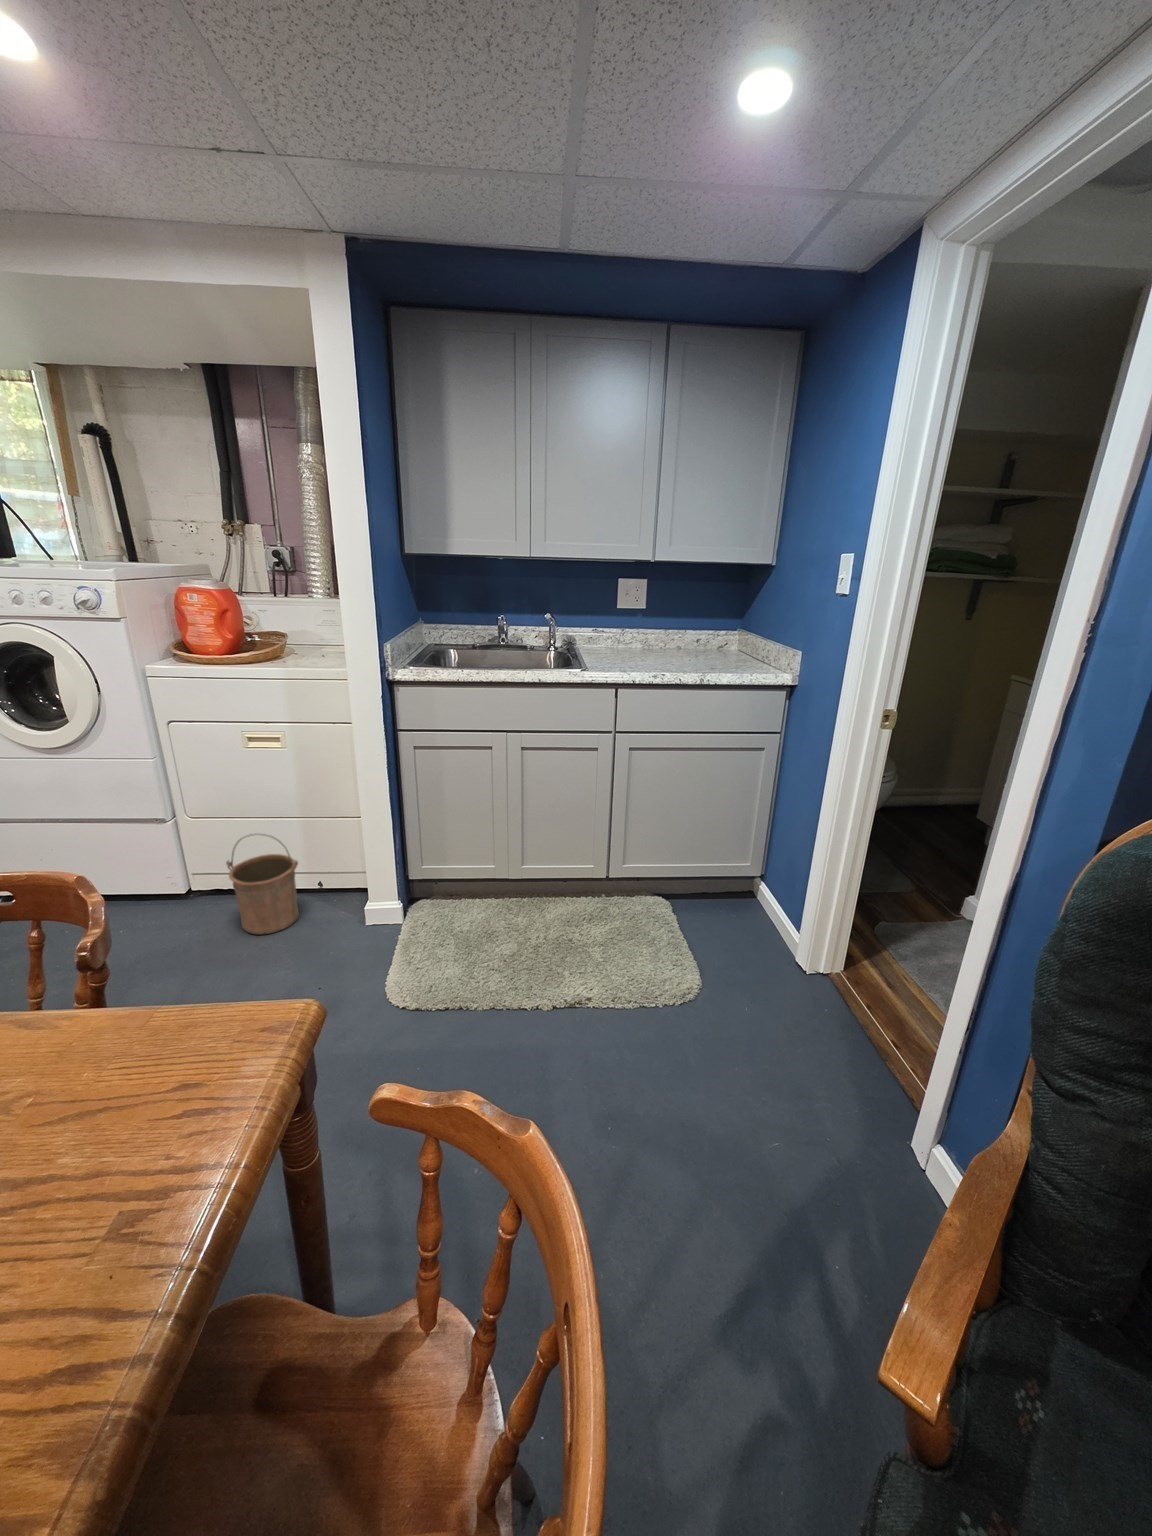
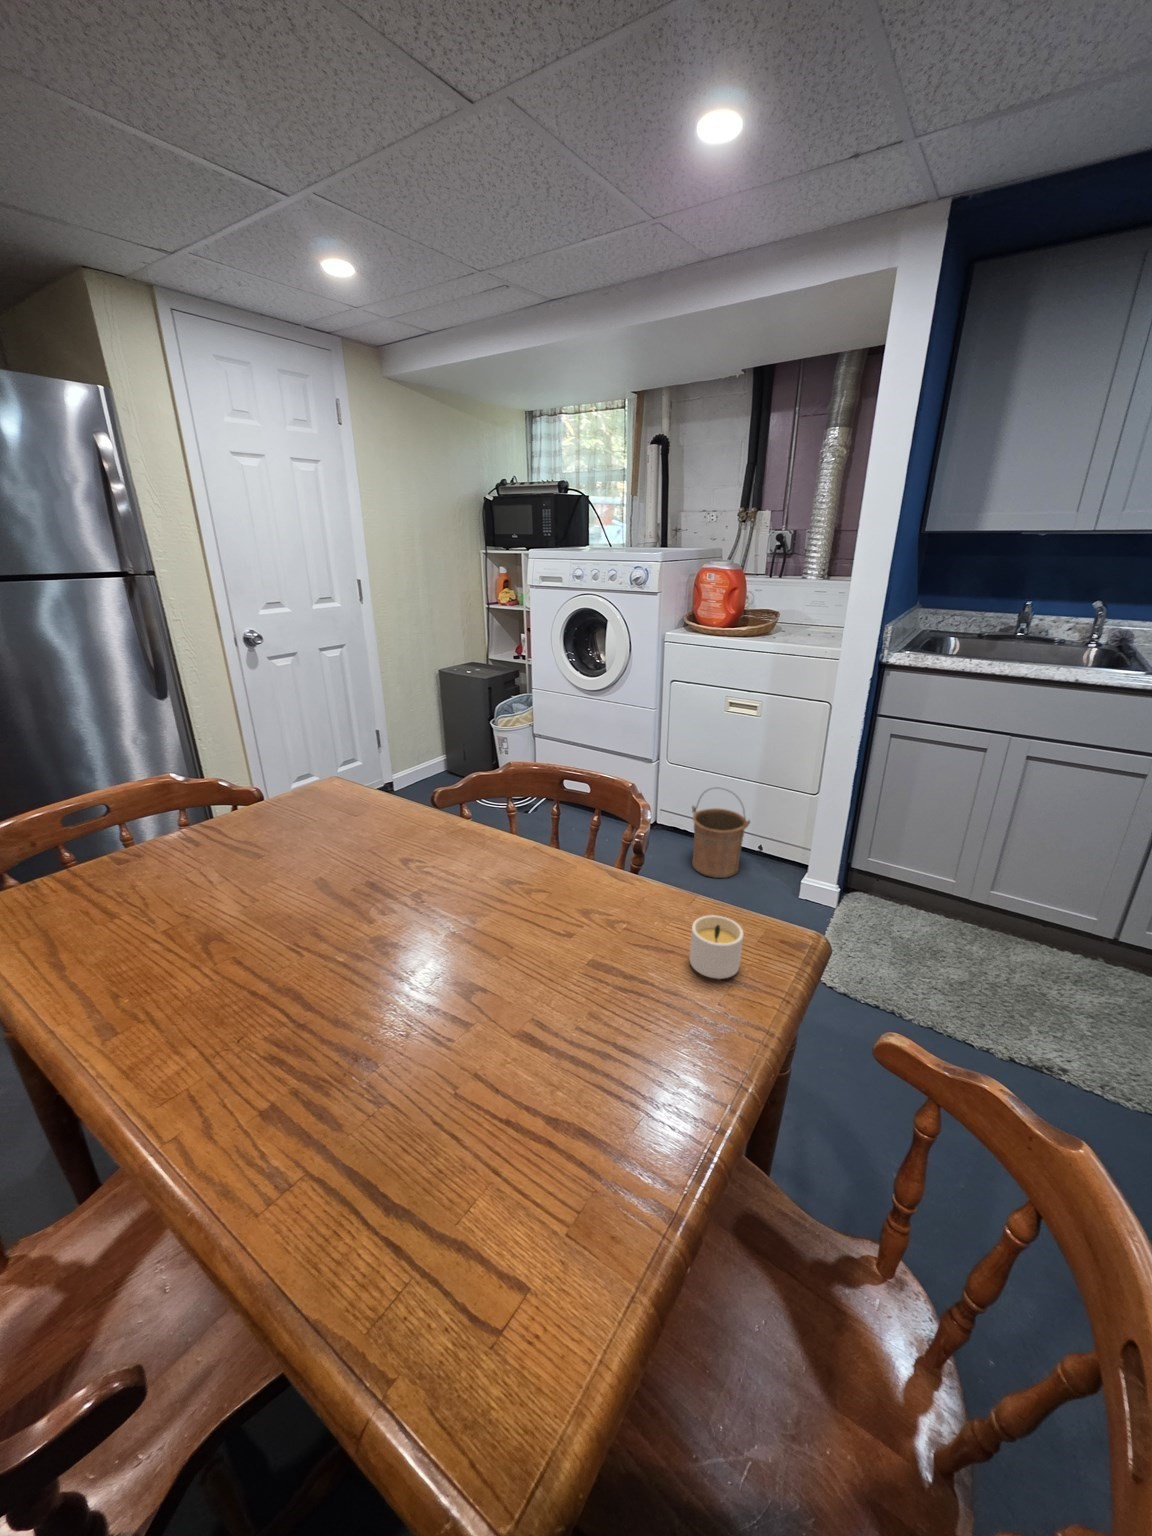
candle: none [80,1063,198,1162] -> present [689,915,743,979]

